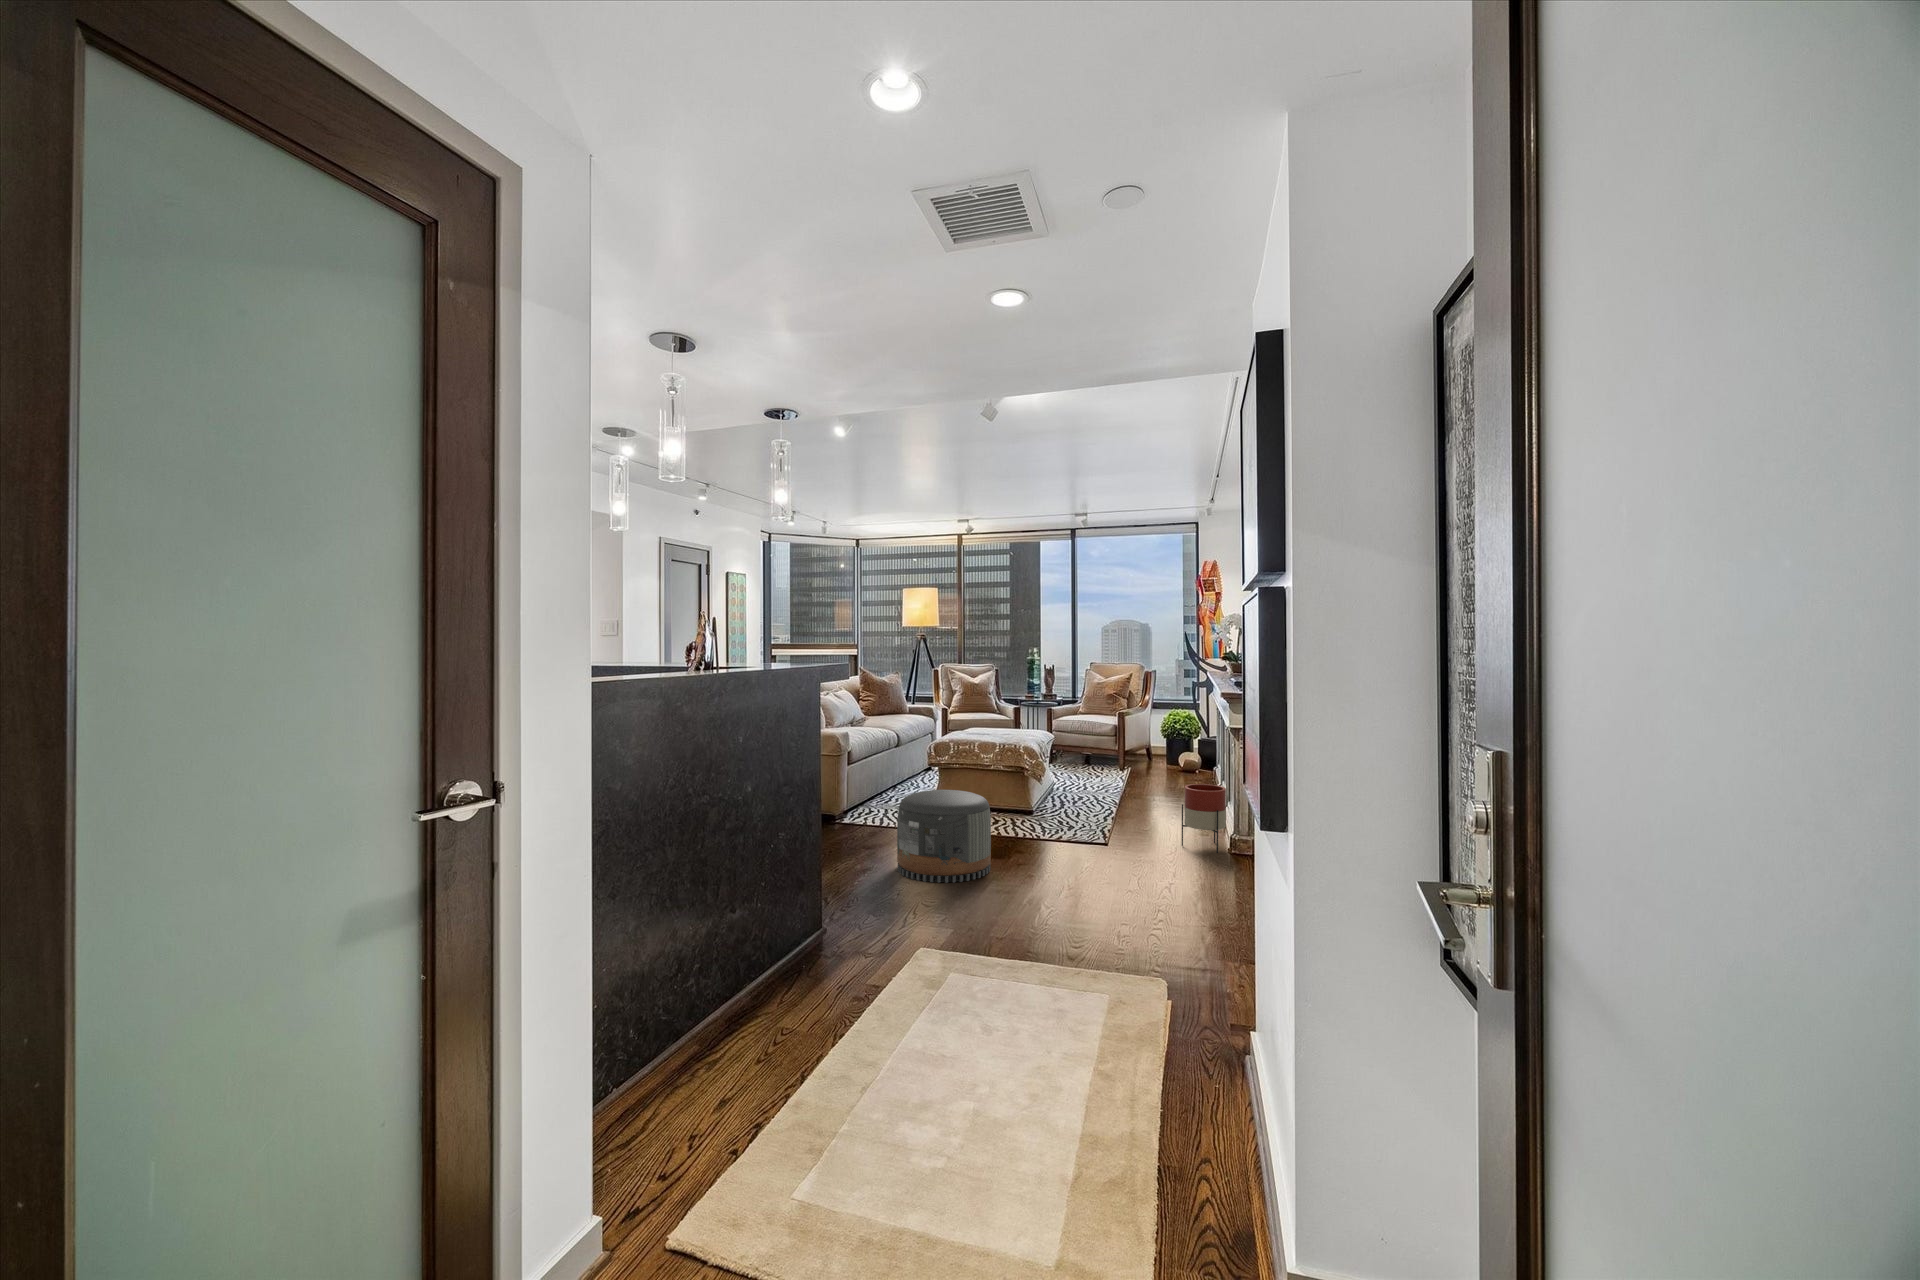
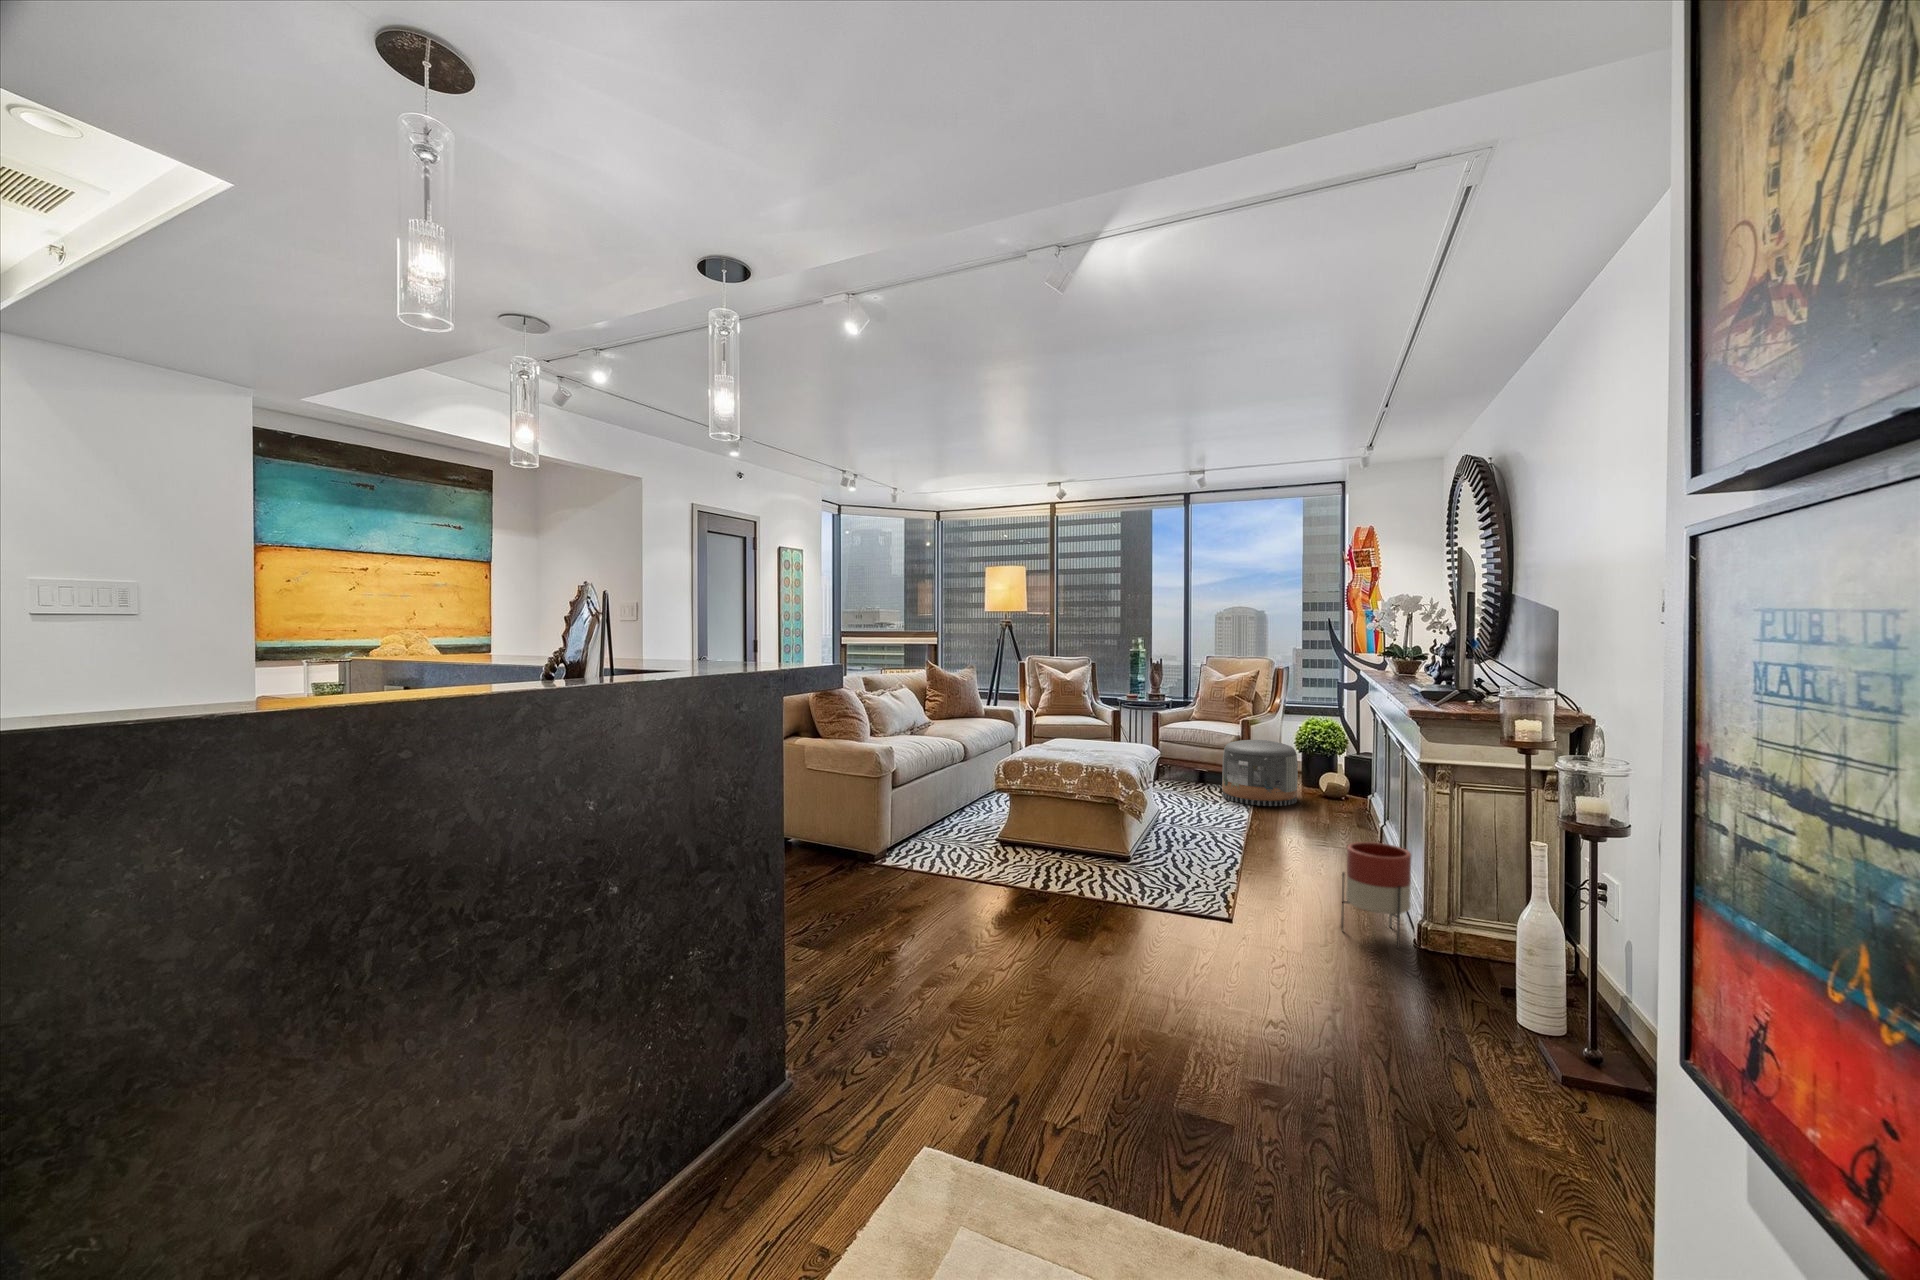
pouf: present [897,790,991,883] -> present [1222,740,1298,806]

